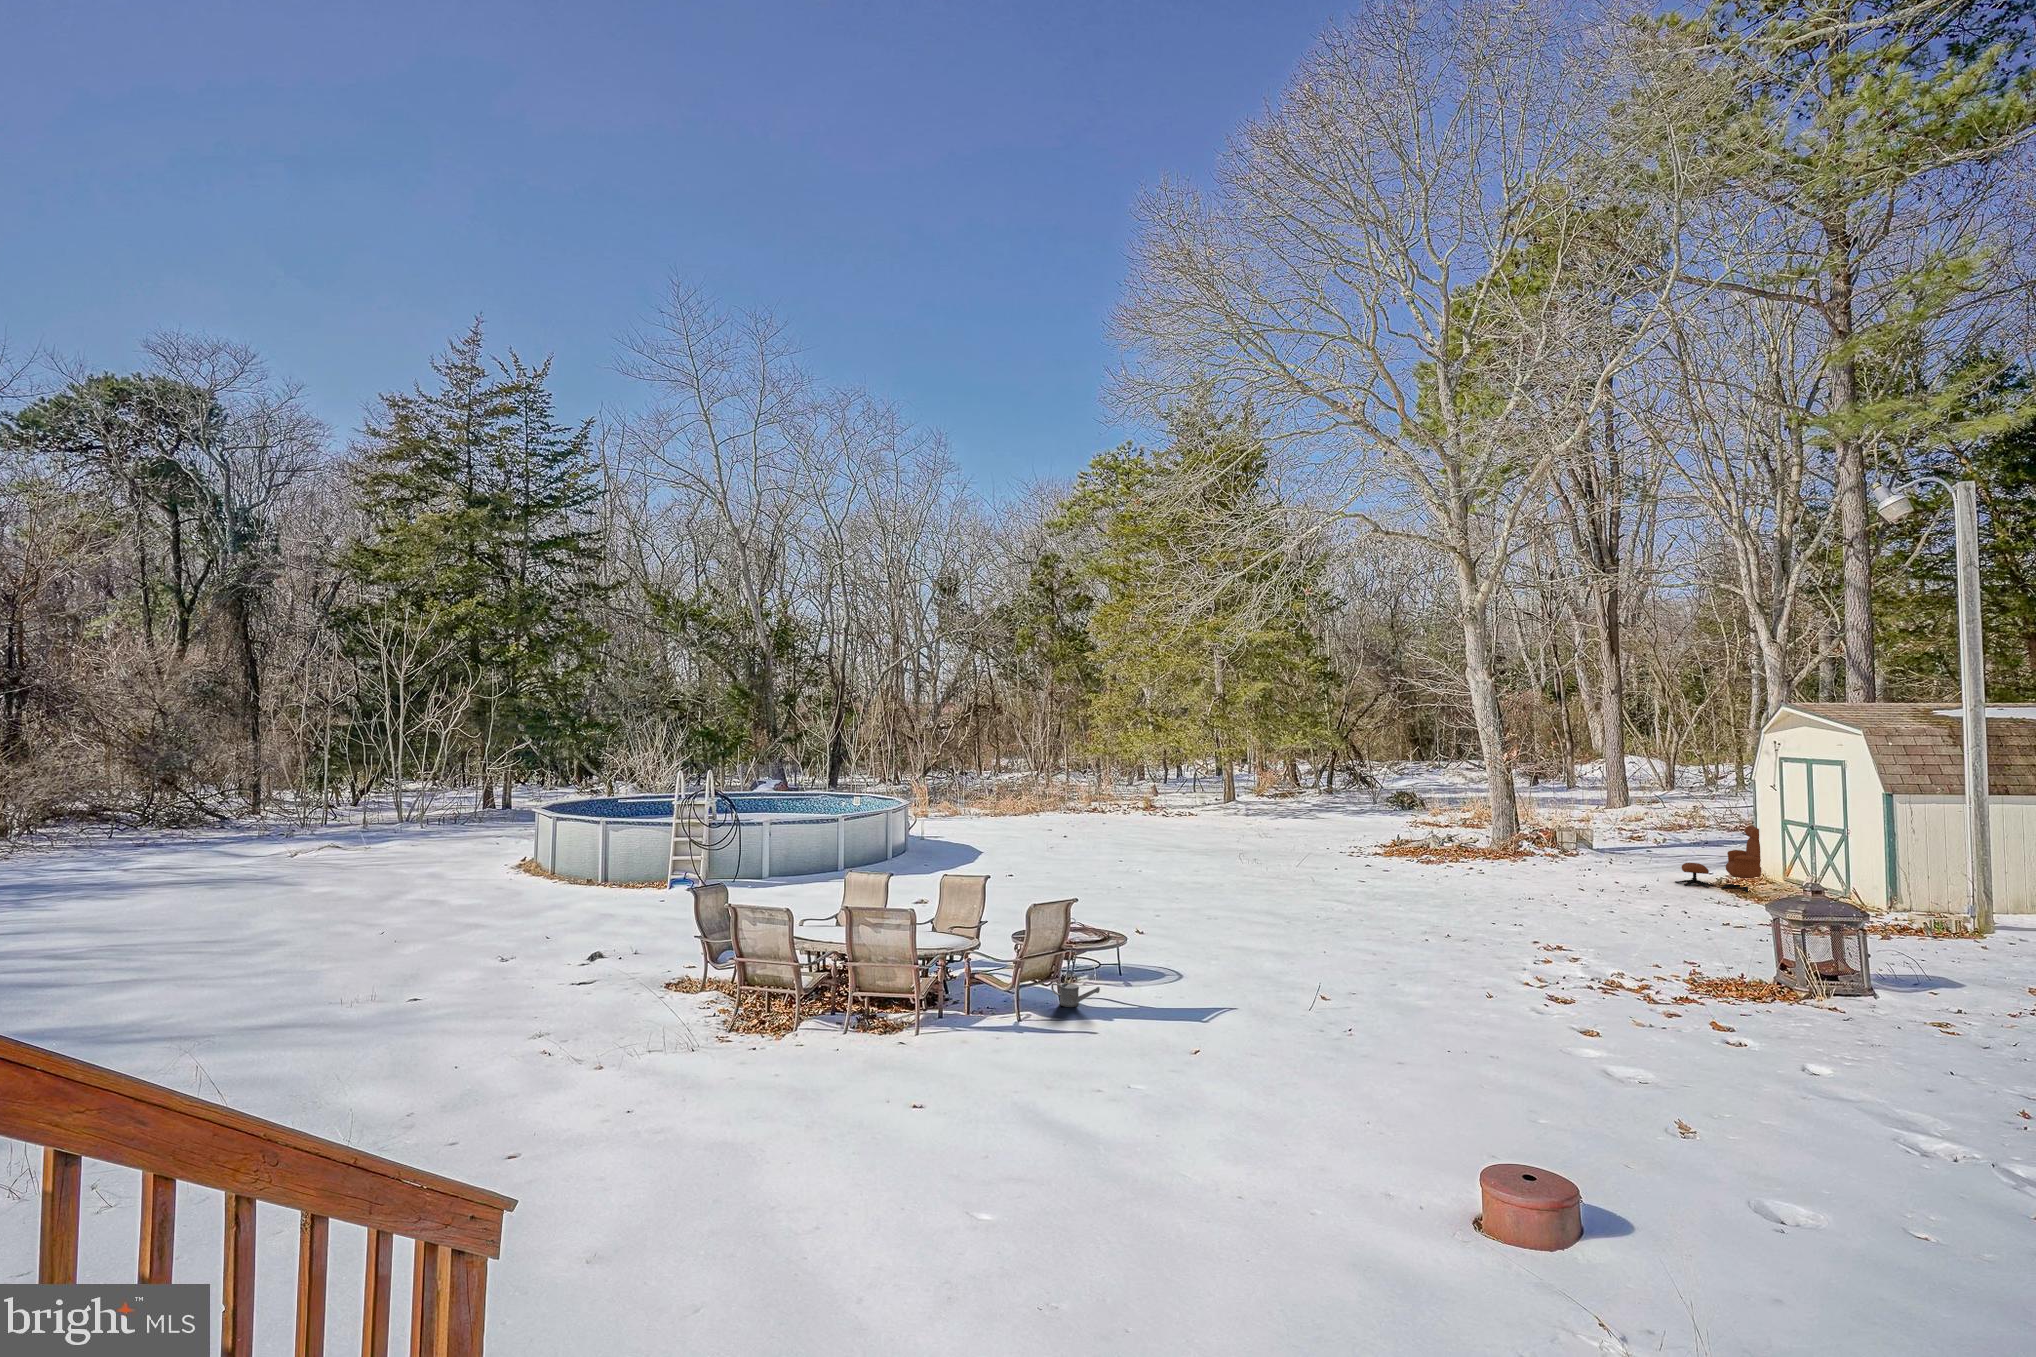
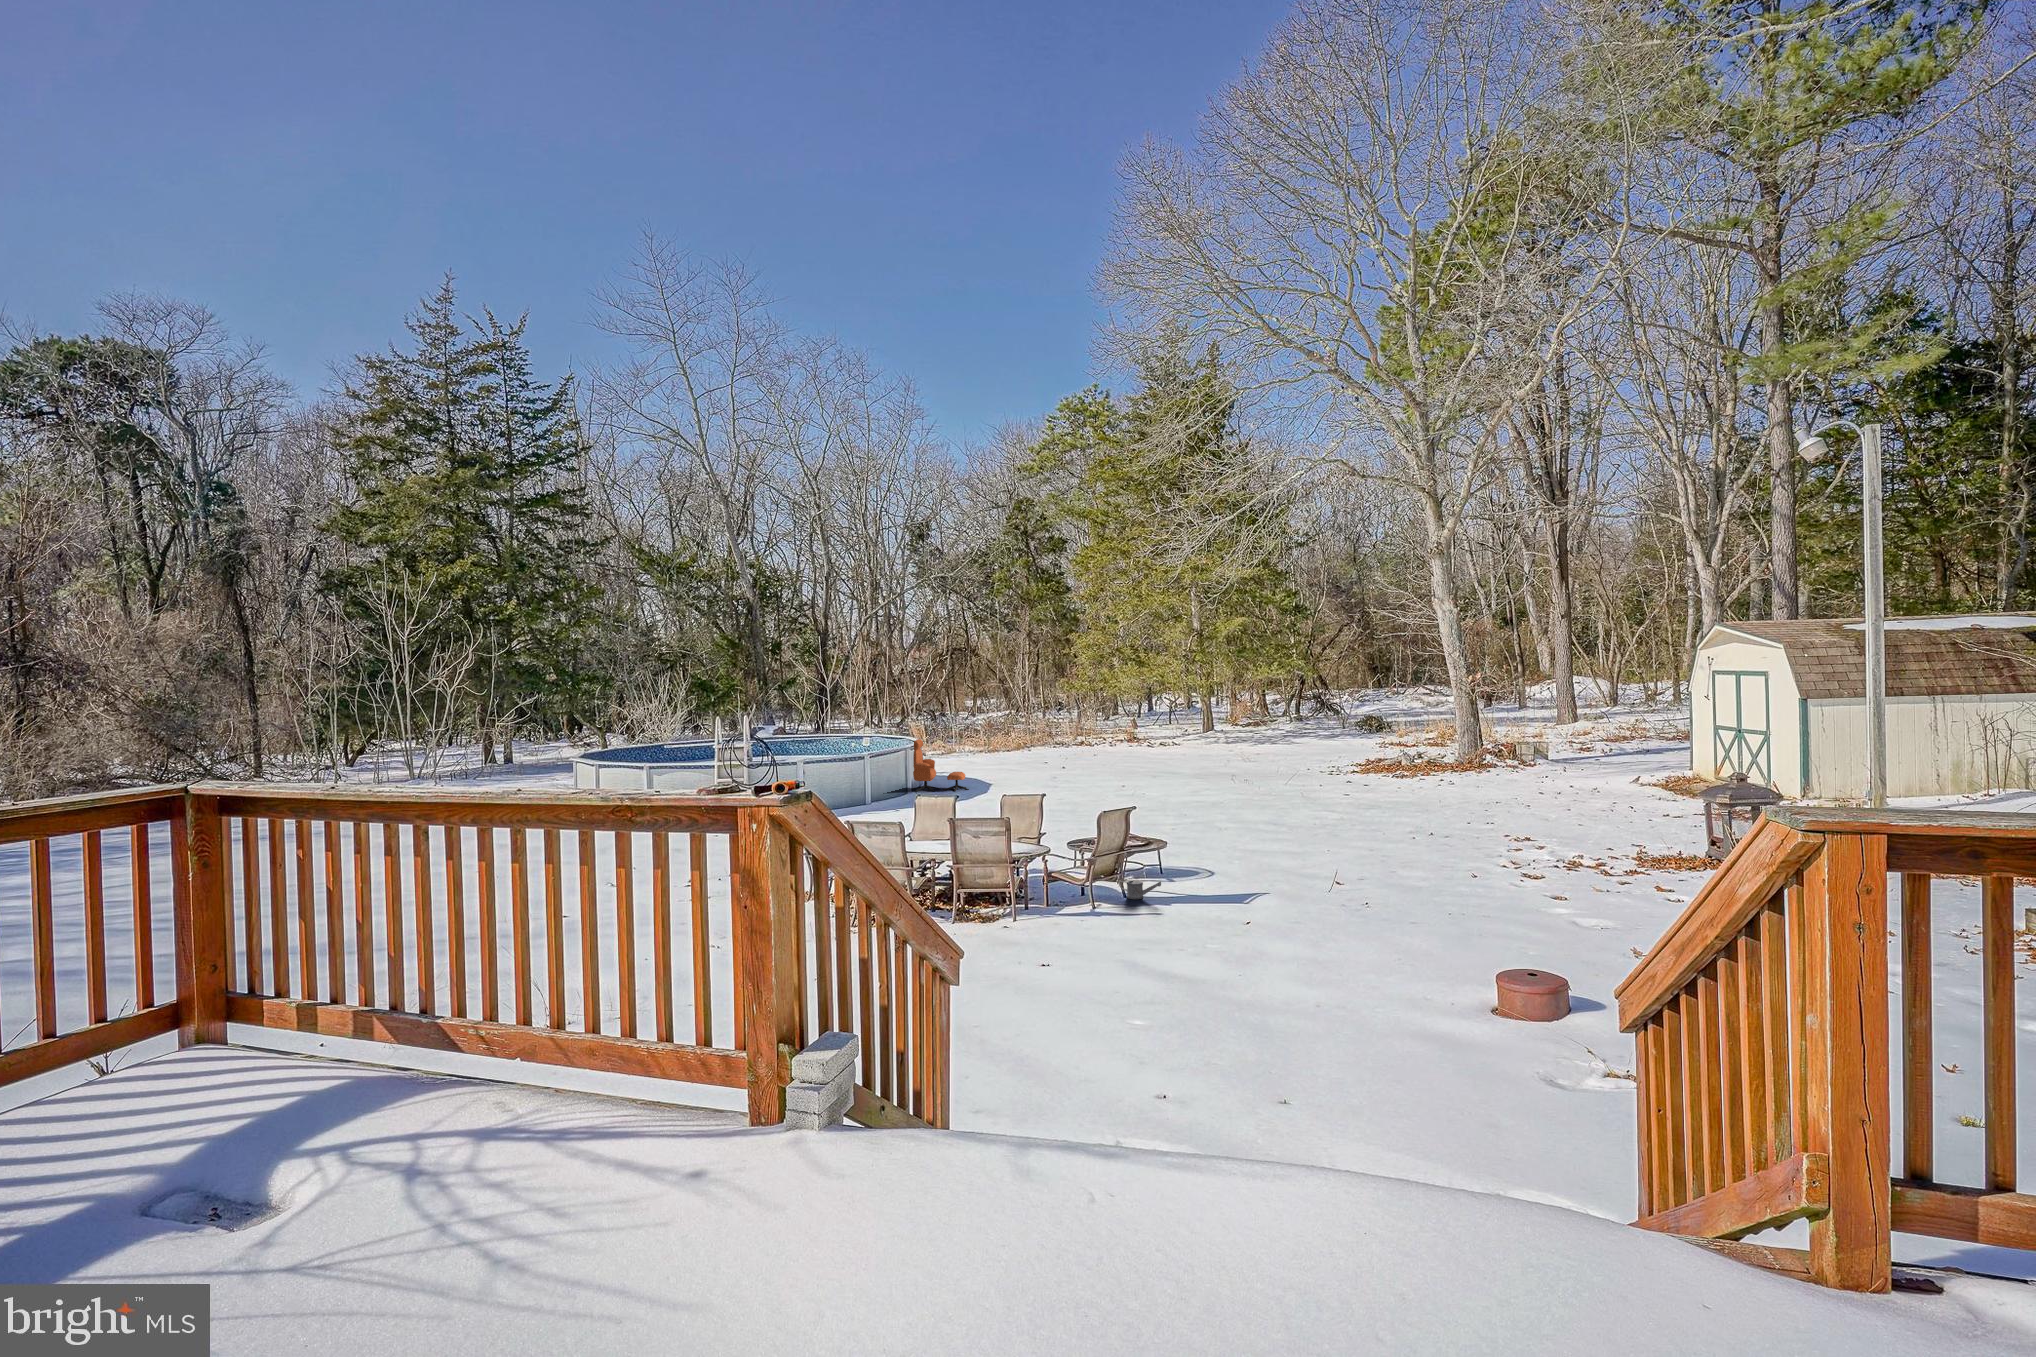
lounge chair: present [1675,826,1761,892] -> present [912,739,969,791]

